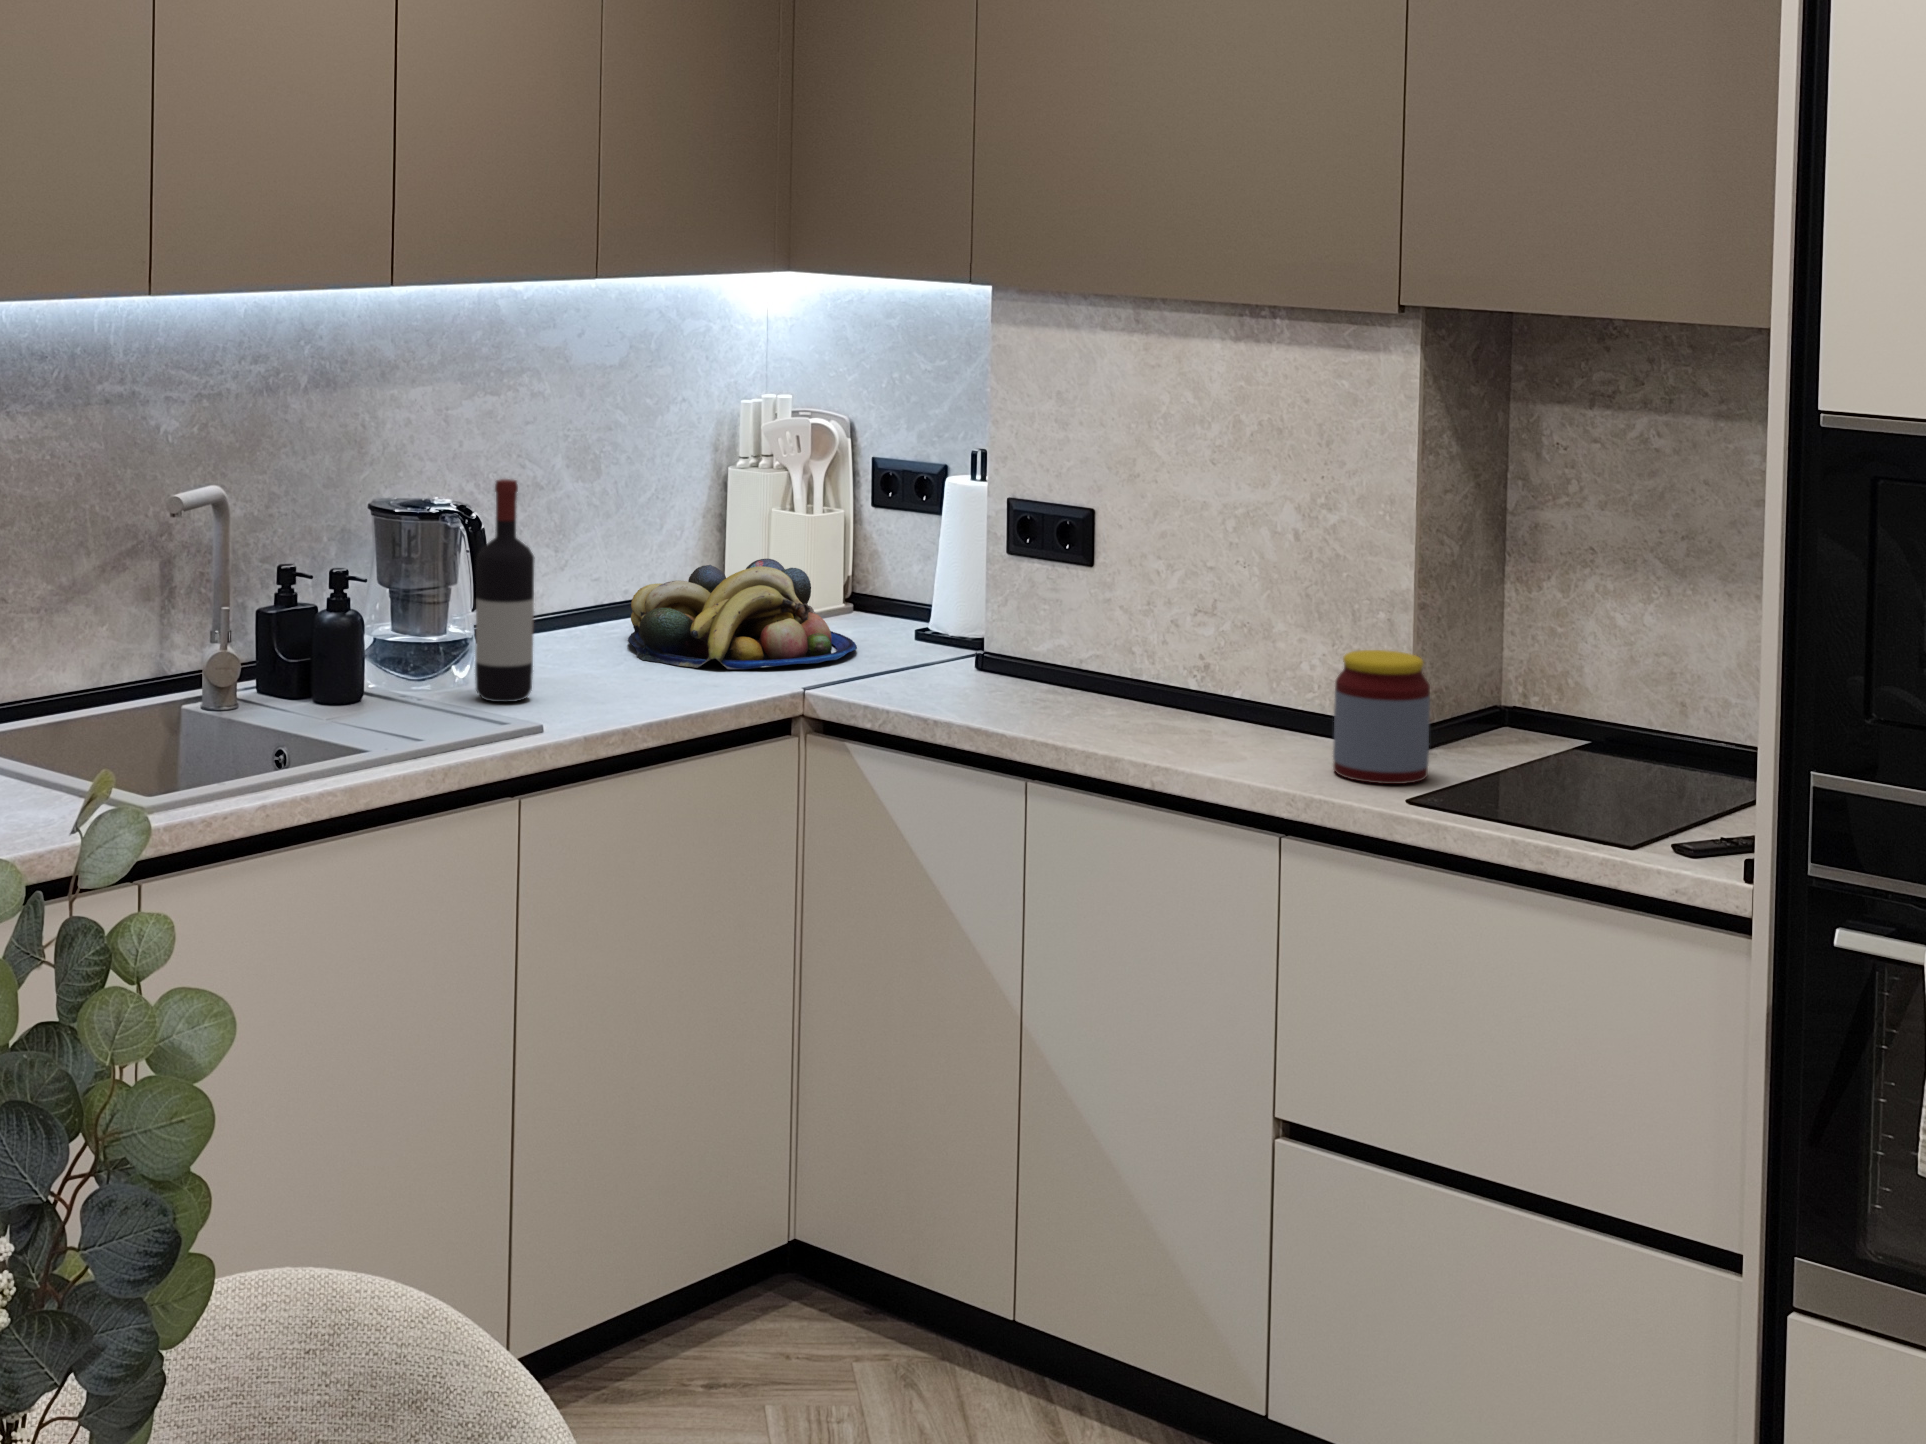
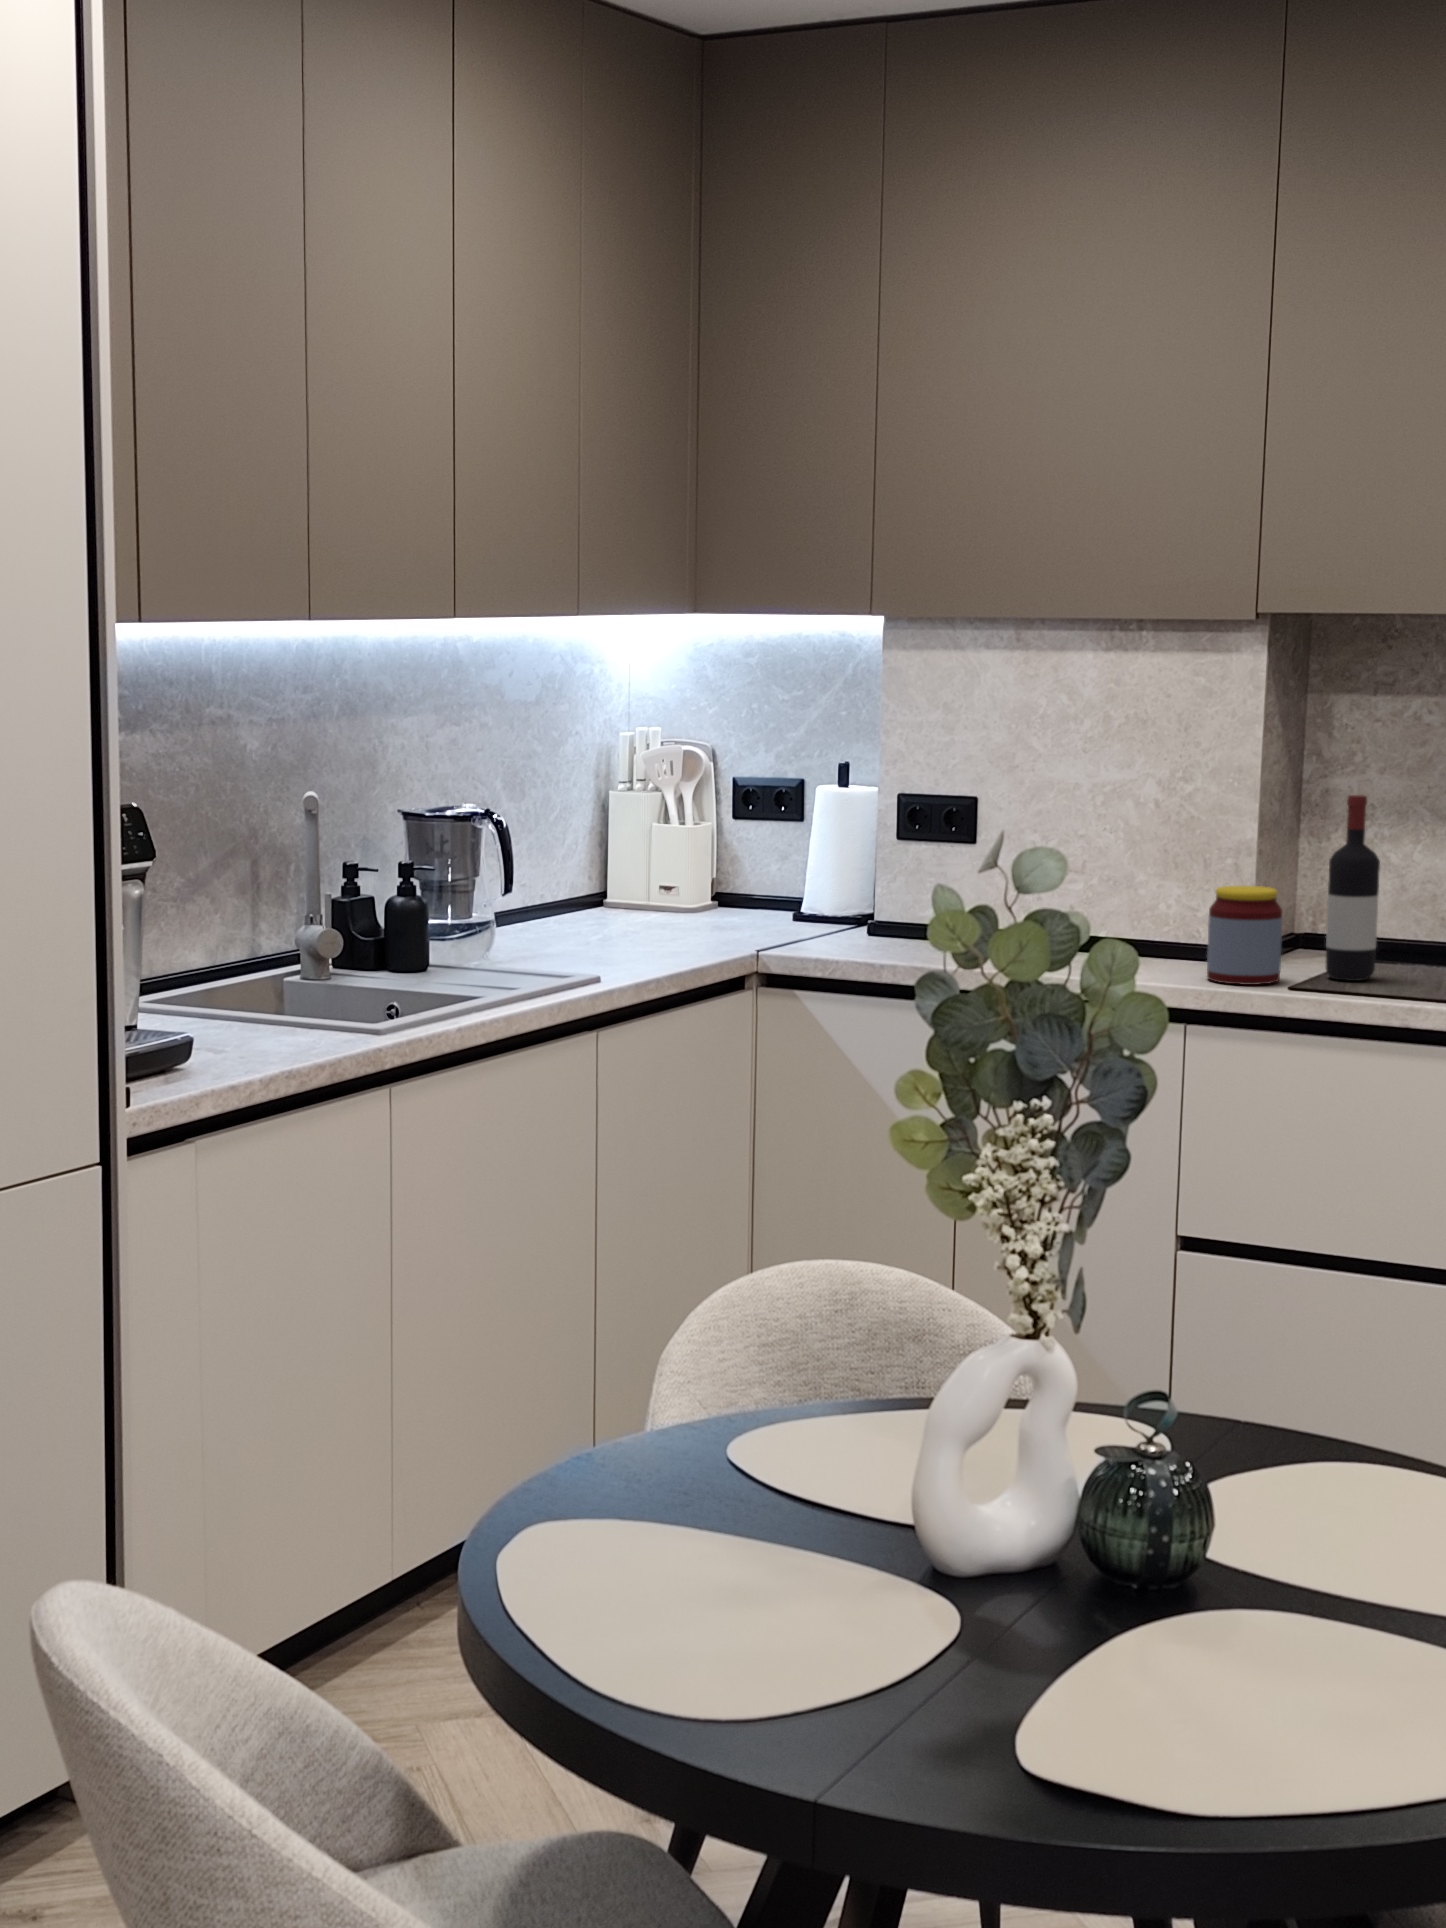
wine bottle: present [475,479,535,702] -> present [1326,795,1380,981]
fruit bowl: present [628,559,857,669] -> none [571,857,764,942]

